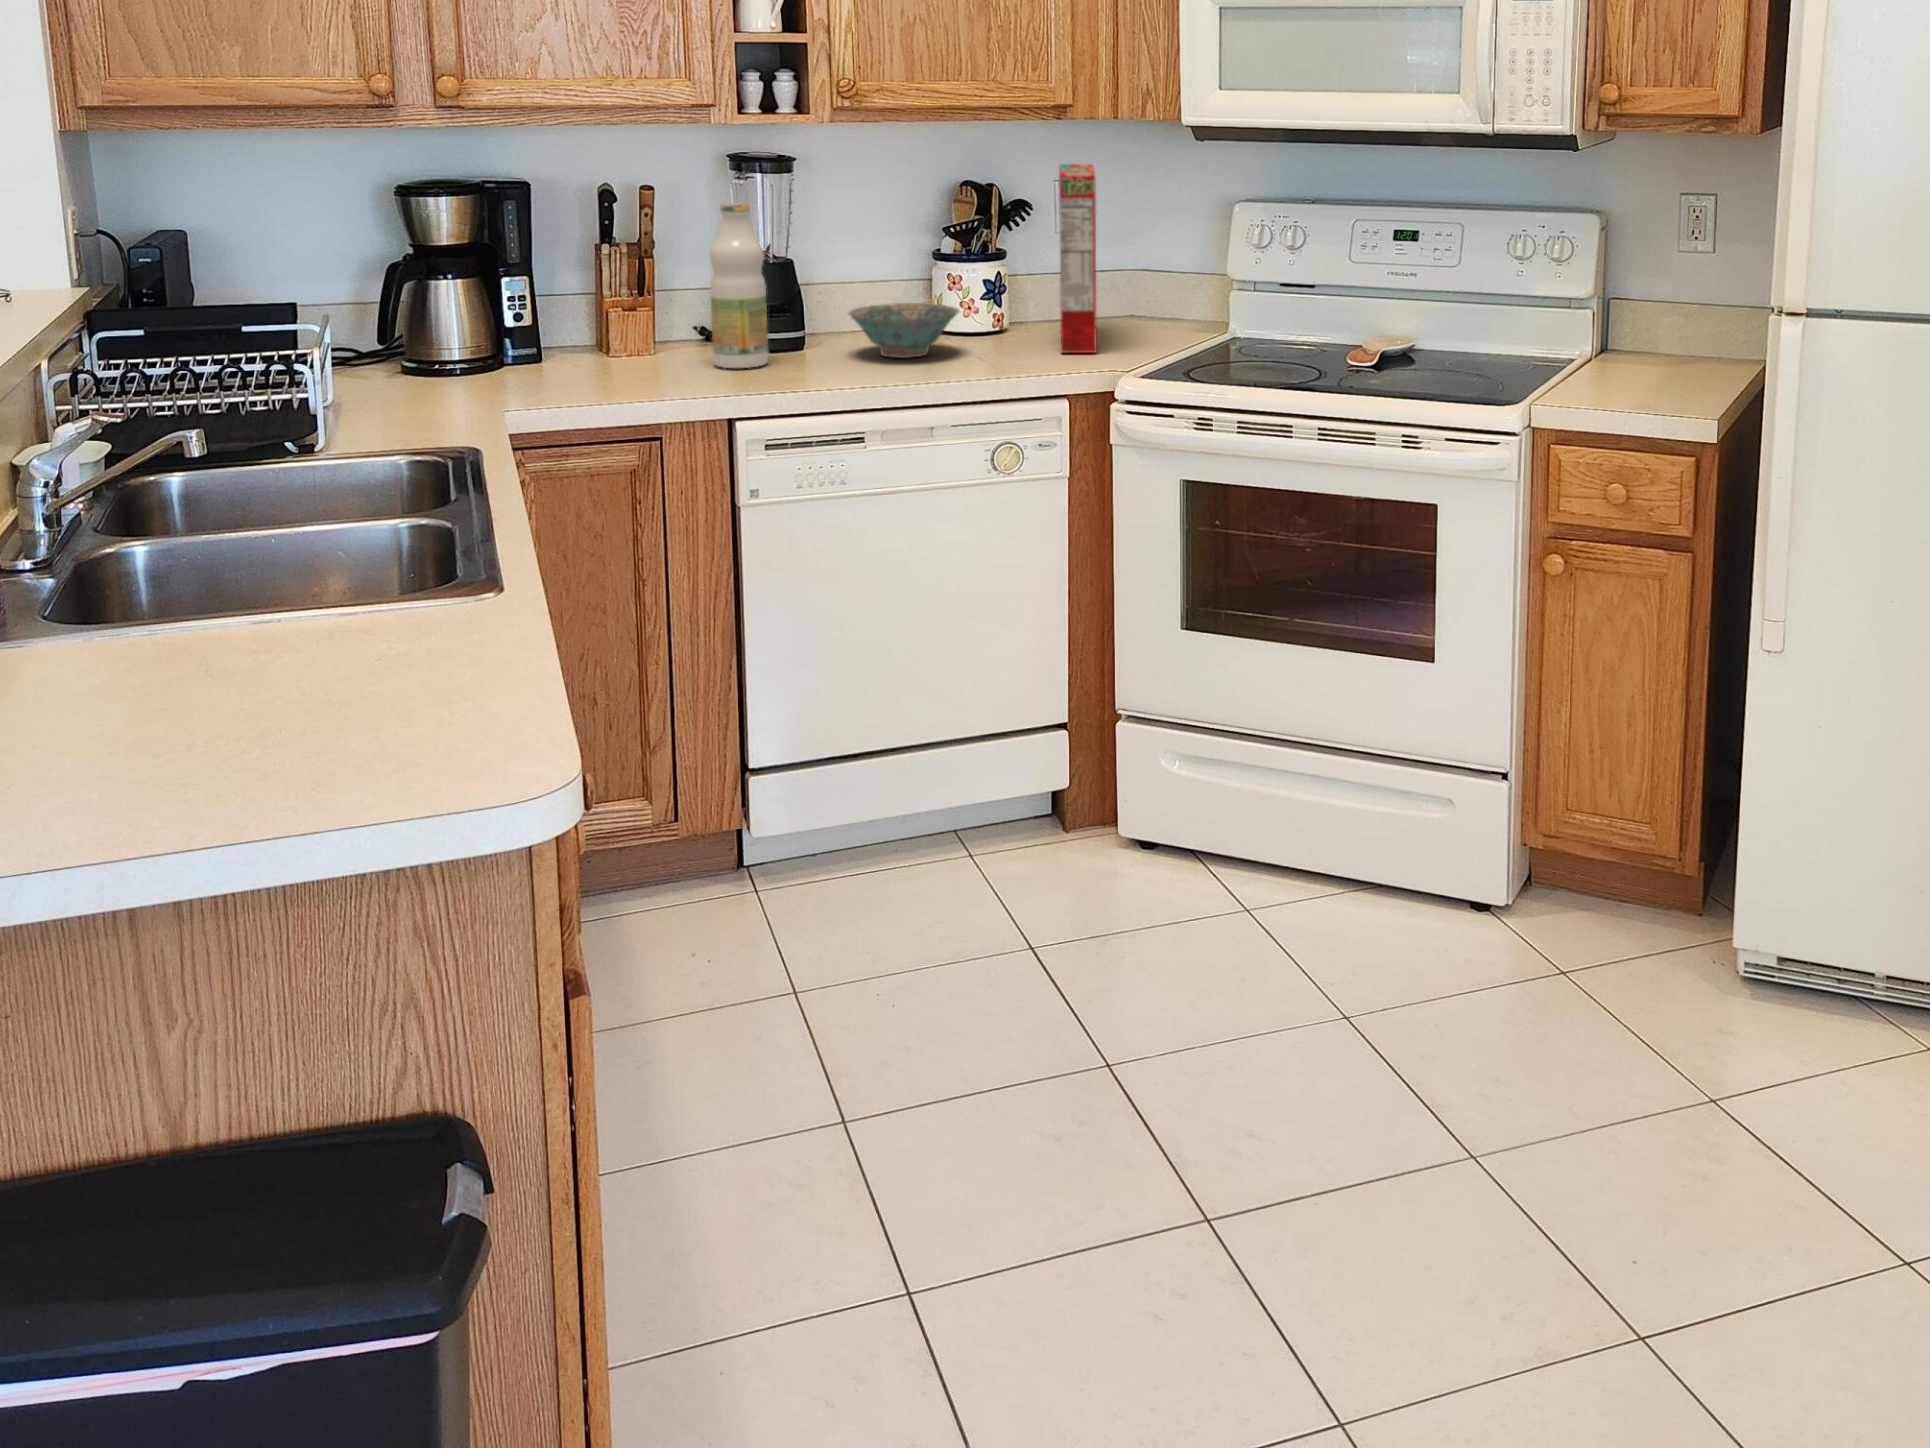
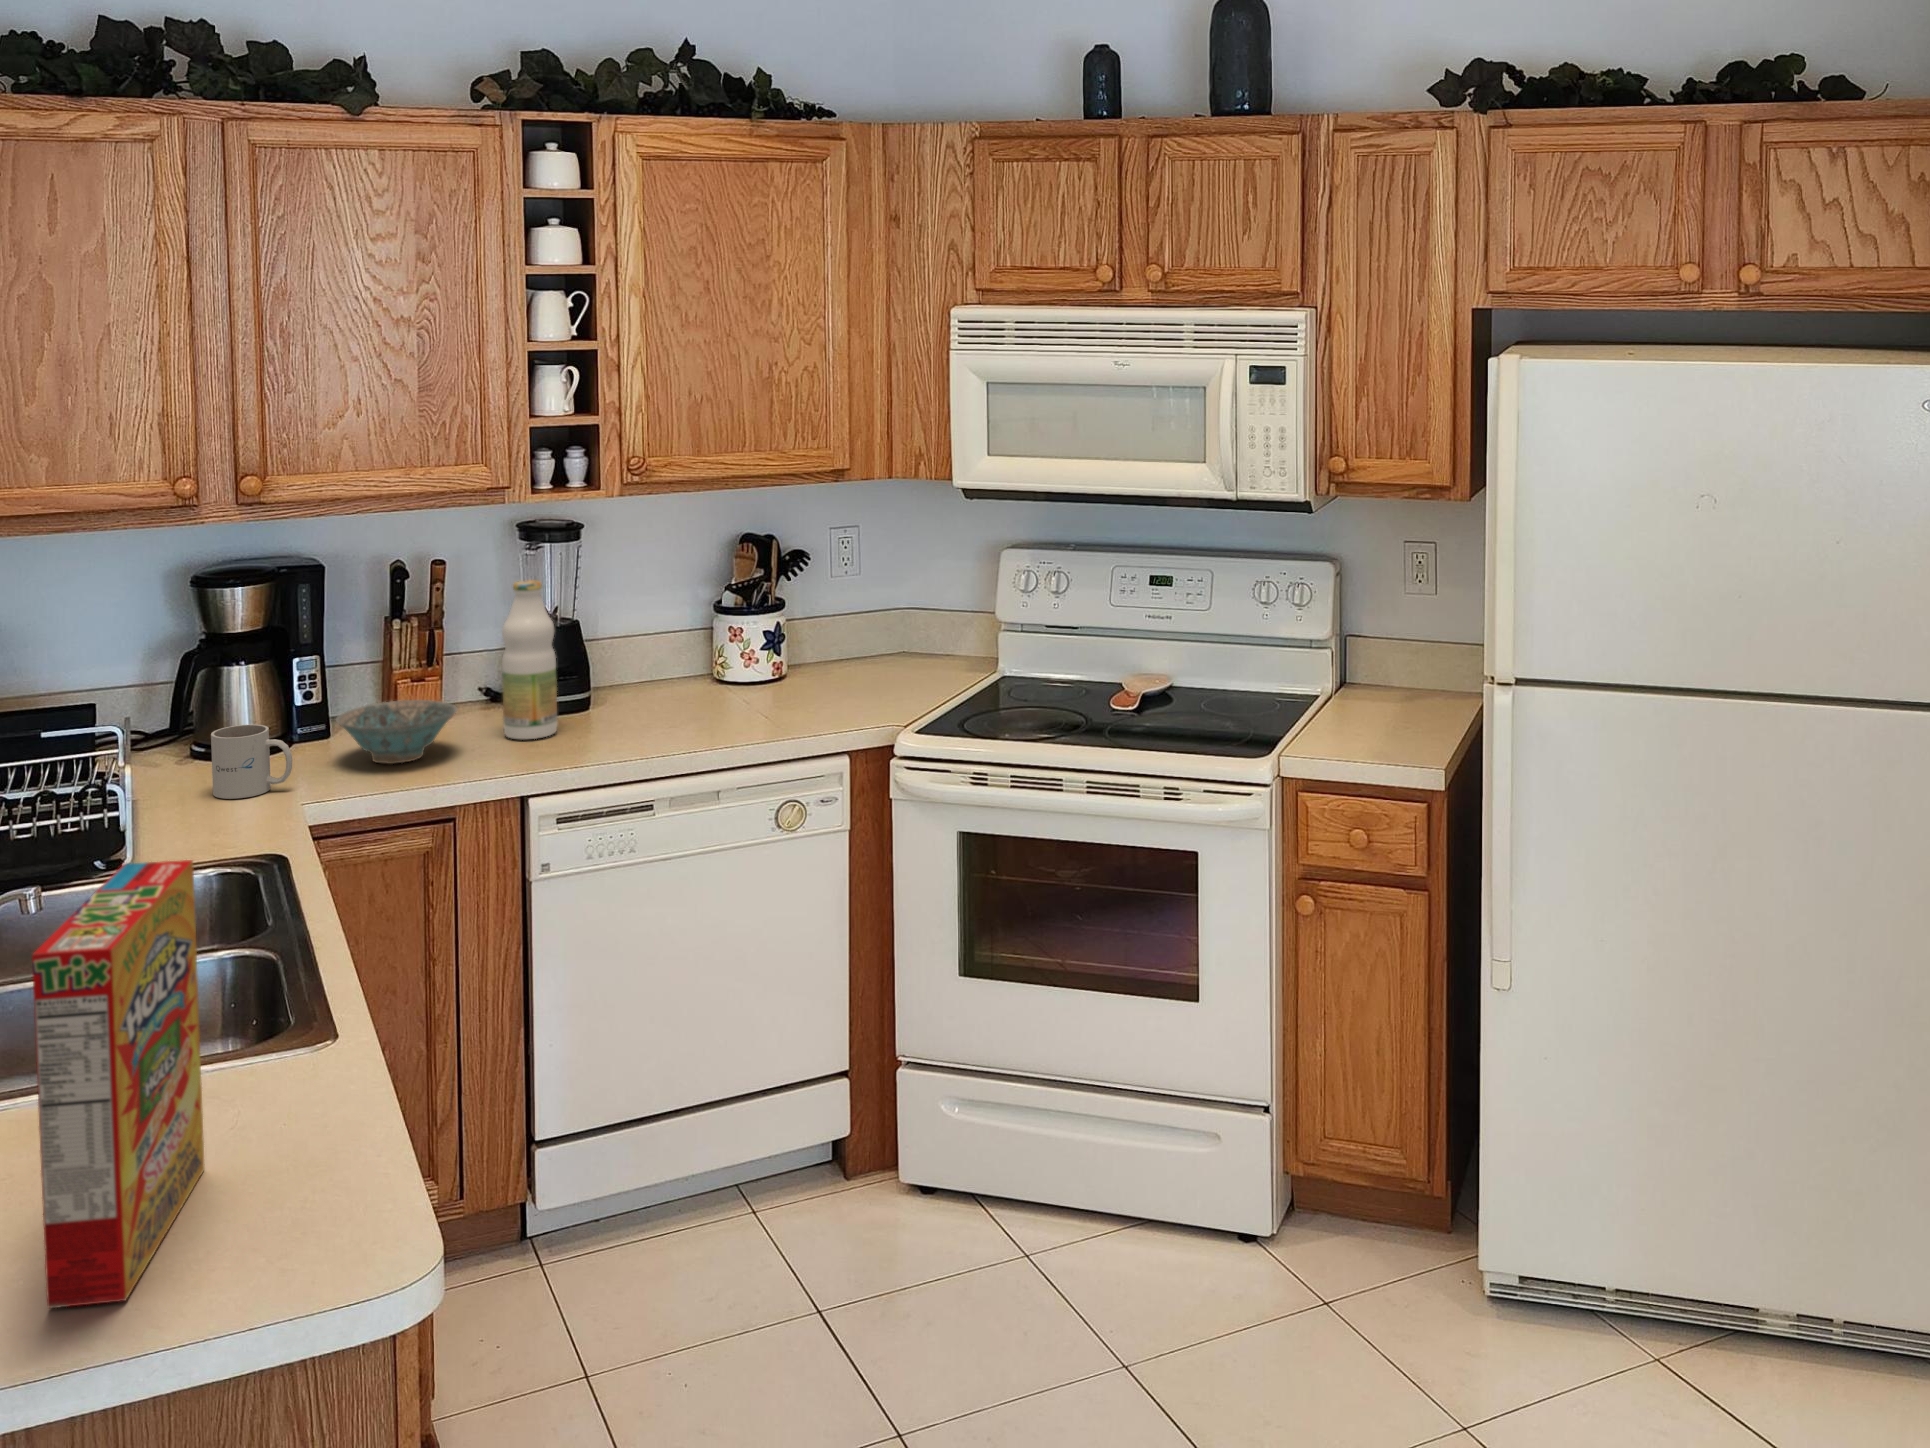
cereal box: present [1059,164,1097,353] -> present [32,860,205,1308]
ceramic bowl: present [849,303,959,358] -> present [336,700,457,764]
mug: none [410,333,492,405] -> present [211,725,292,799]

